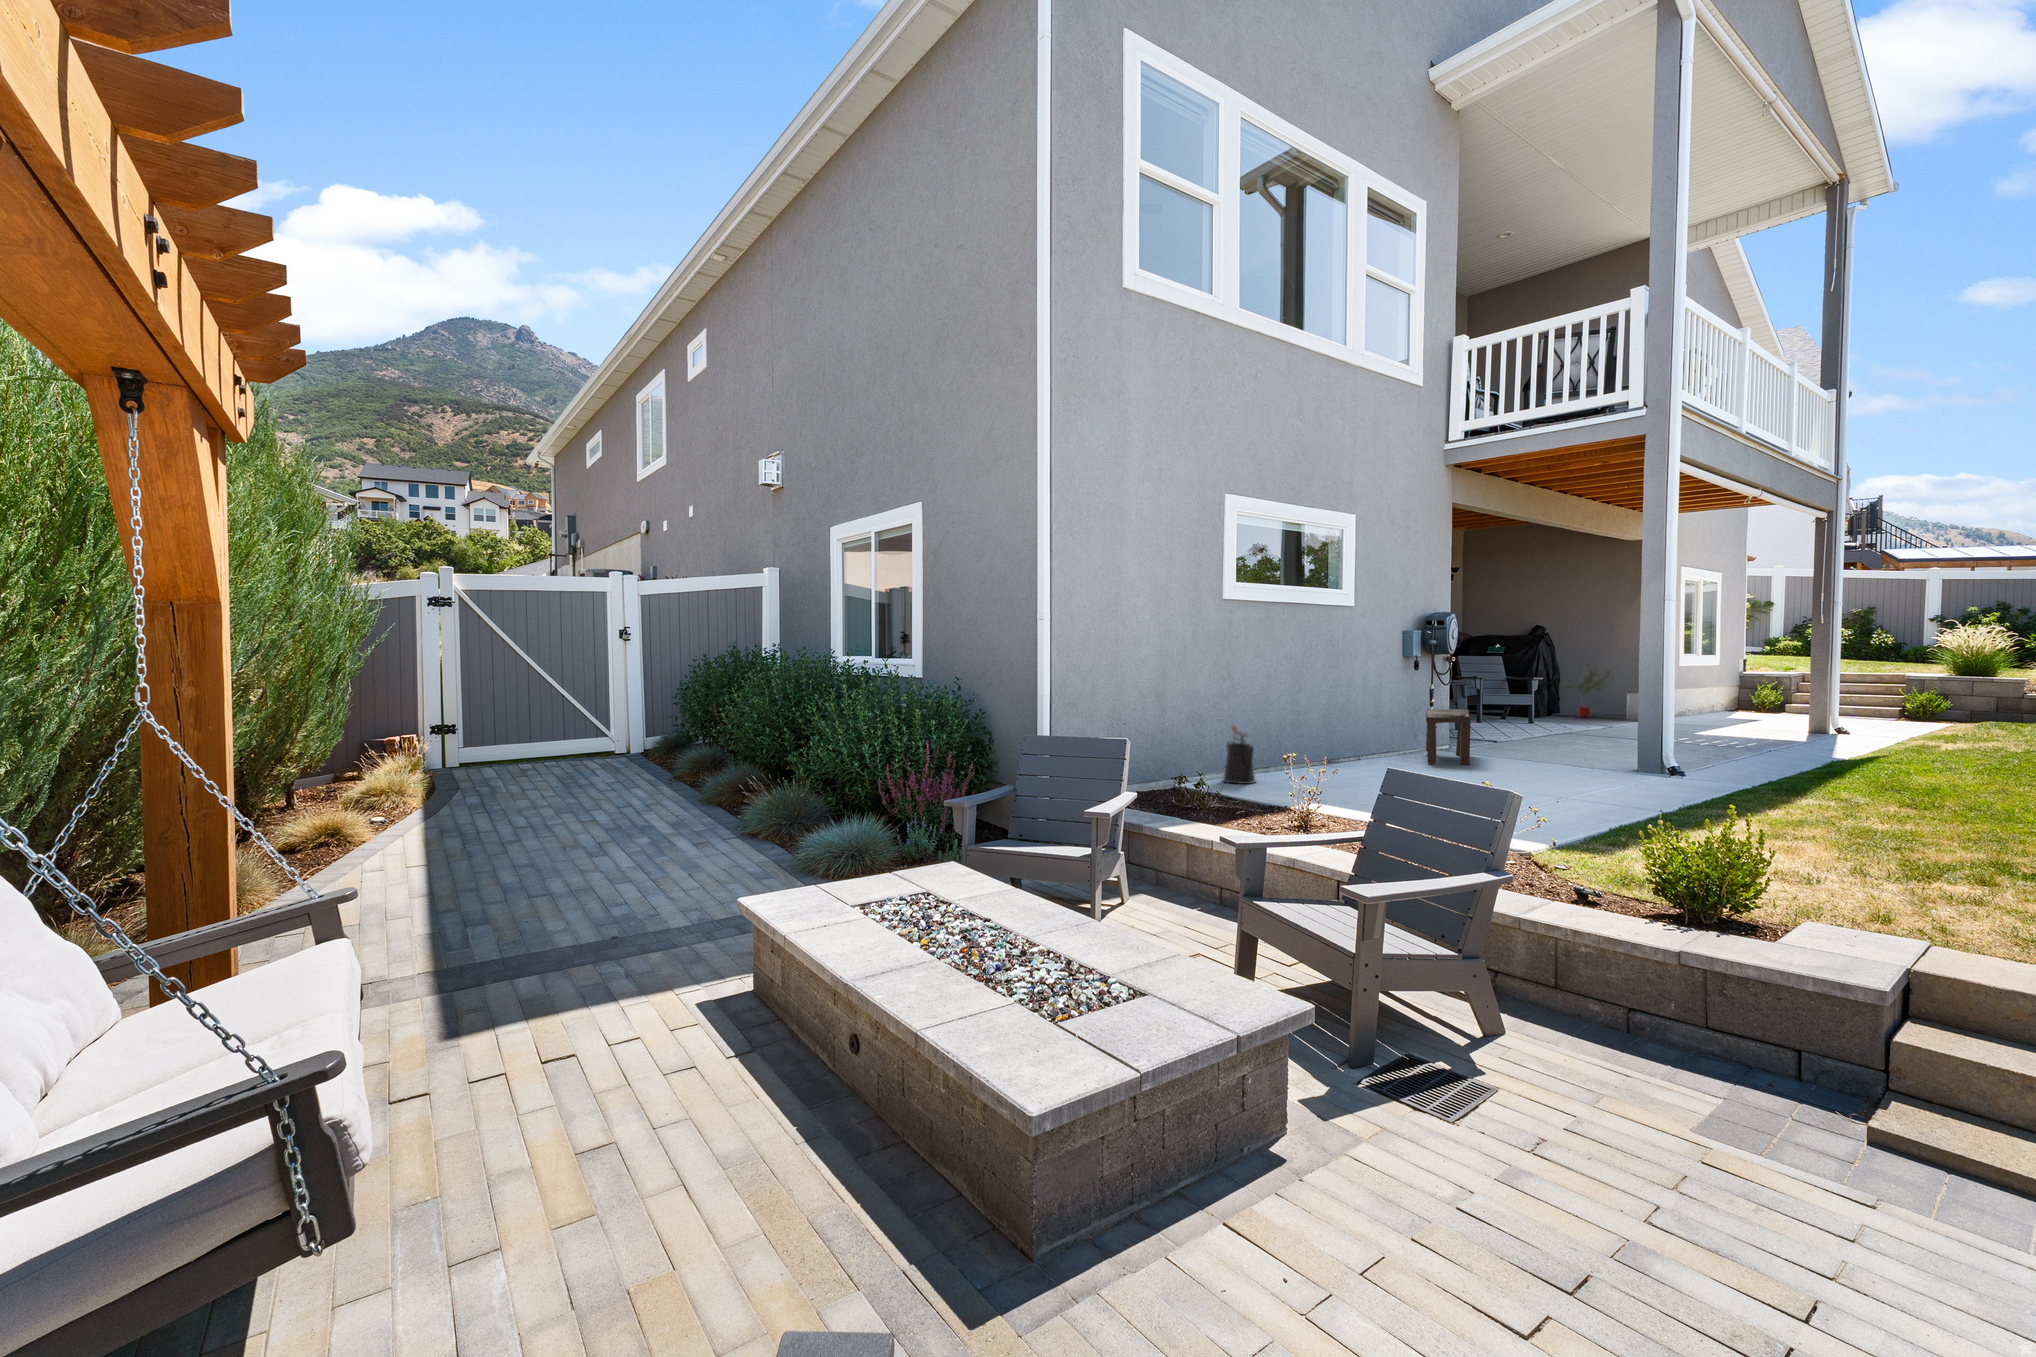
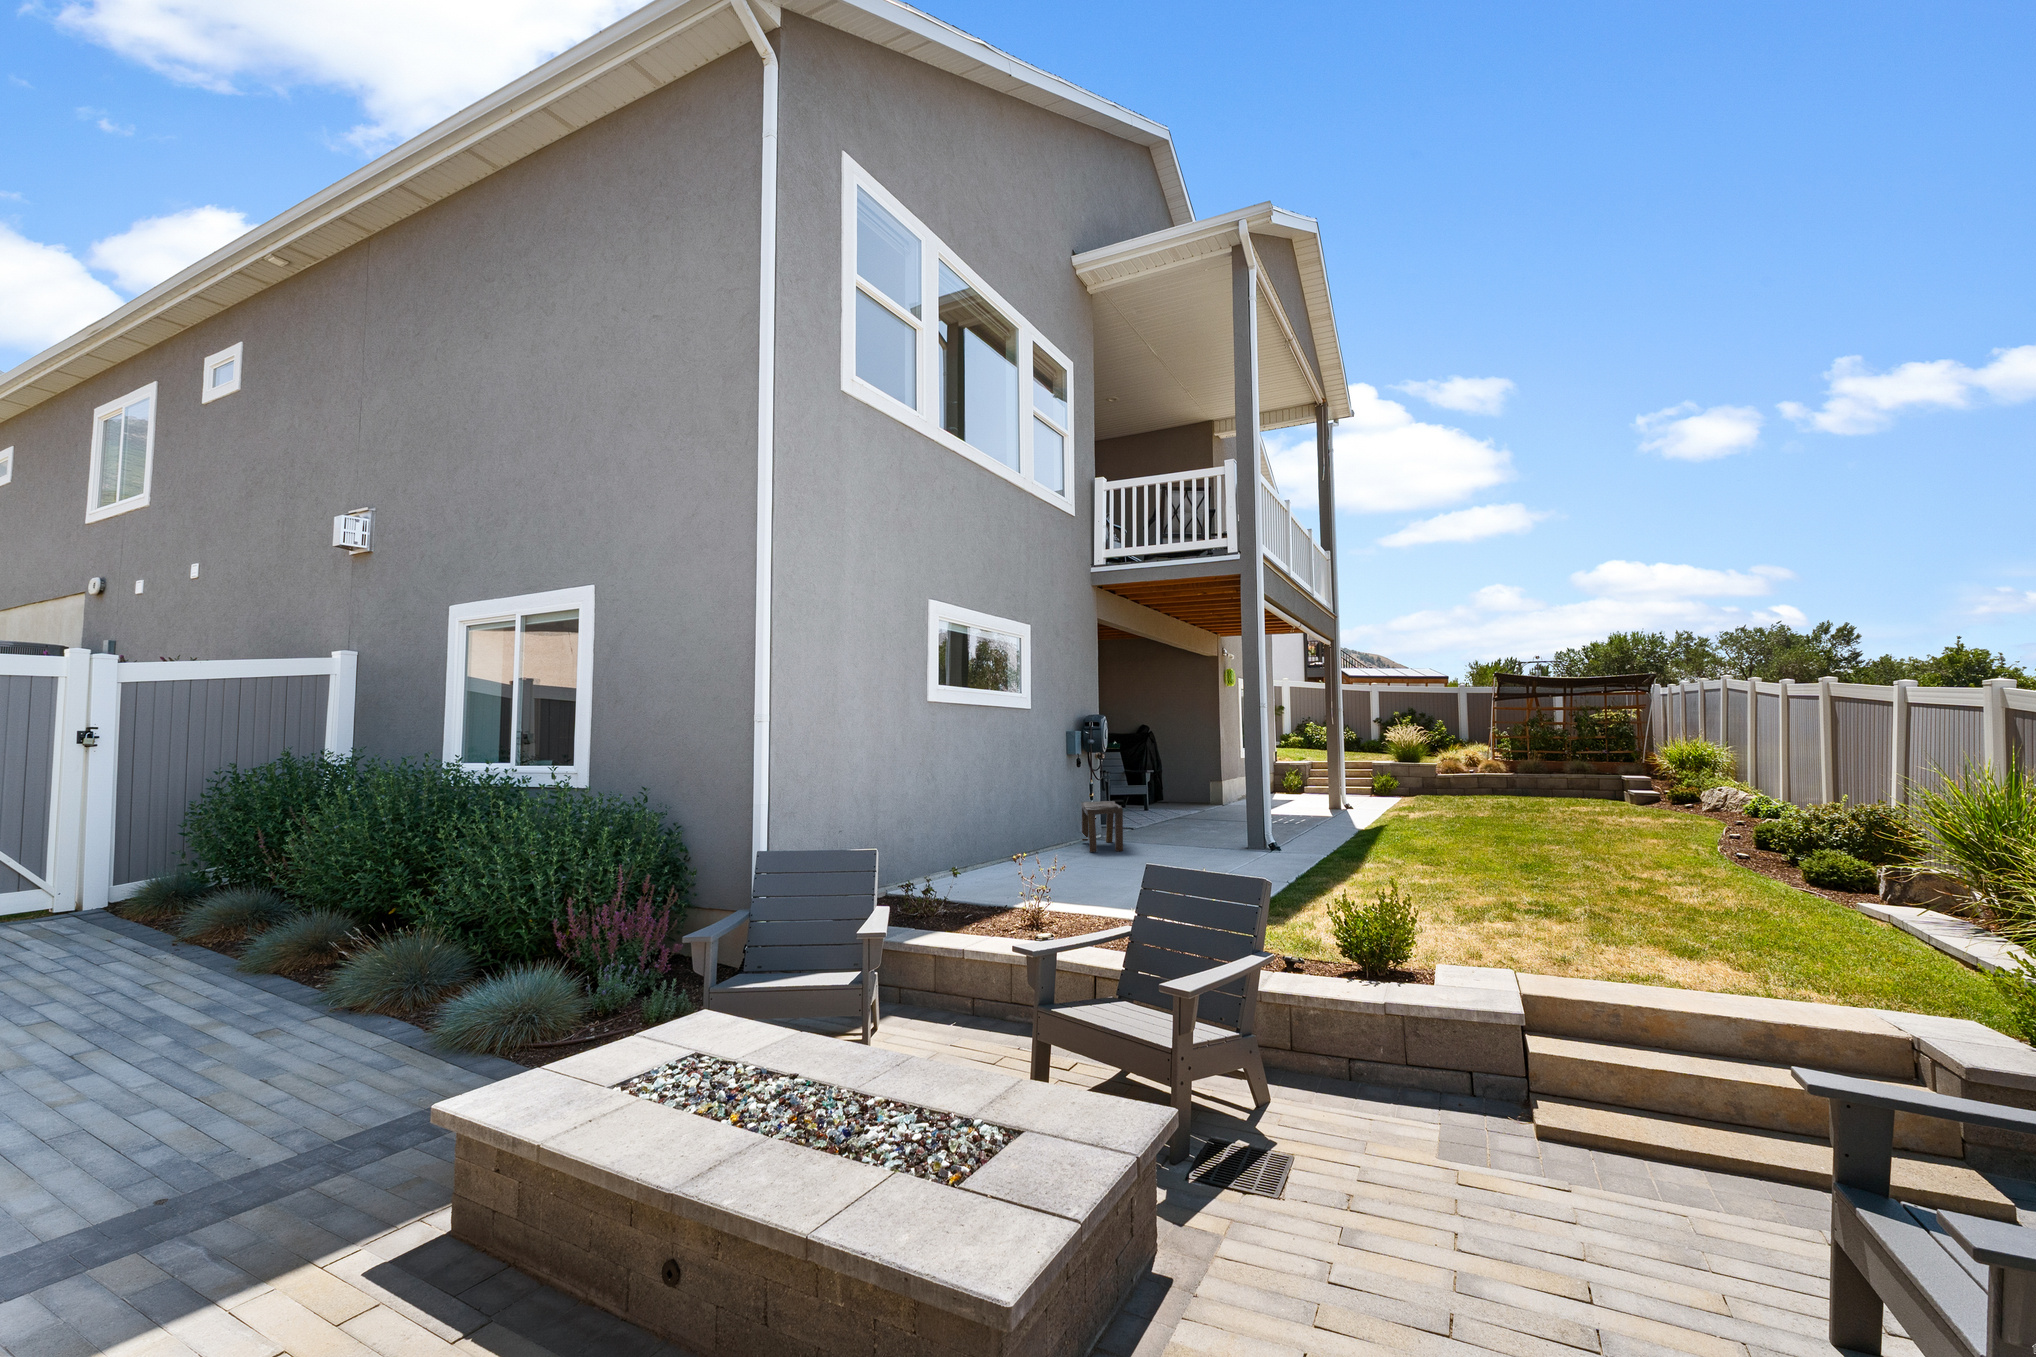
potted tree: present [1565,662,1611,718] -> none [1158,754,1196,803]
watering can: present [1223,725,1255,784] -> none [927,826,960,885]

